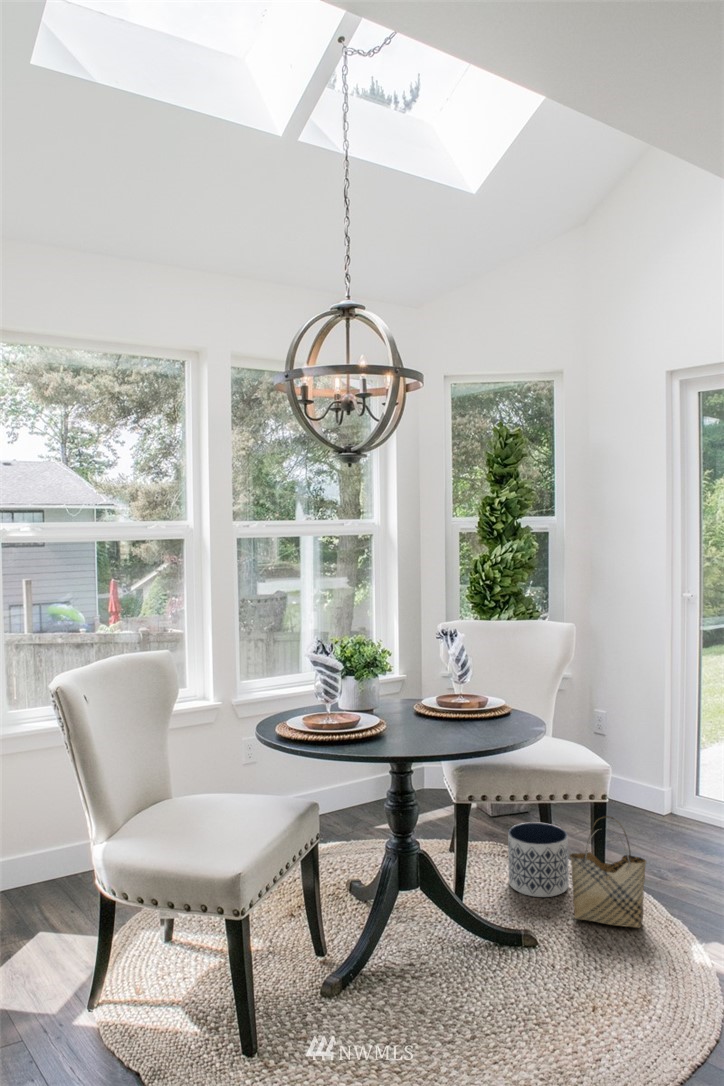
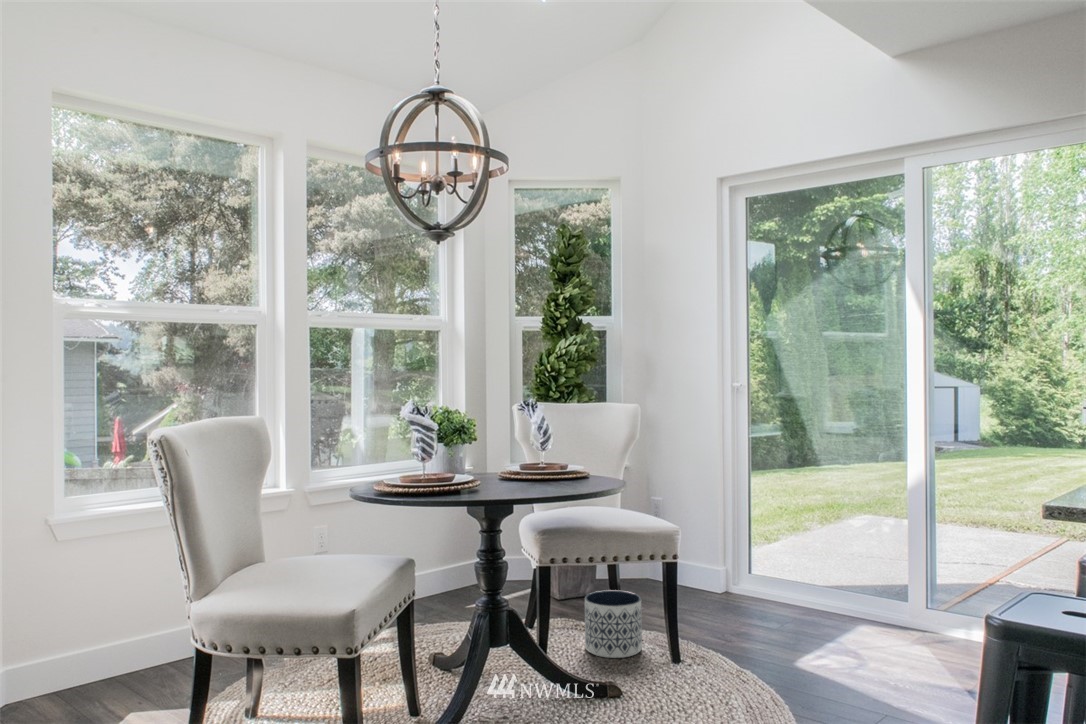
woven basket: present [570,816,646,928] -> none [647,573,718,675]

